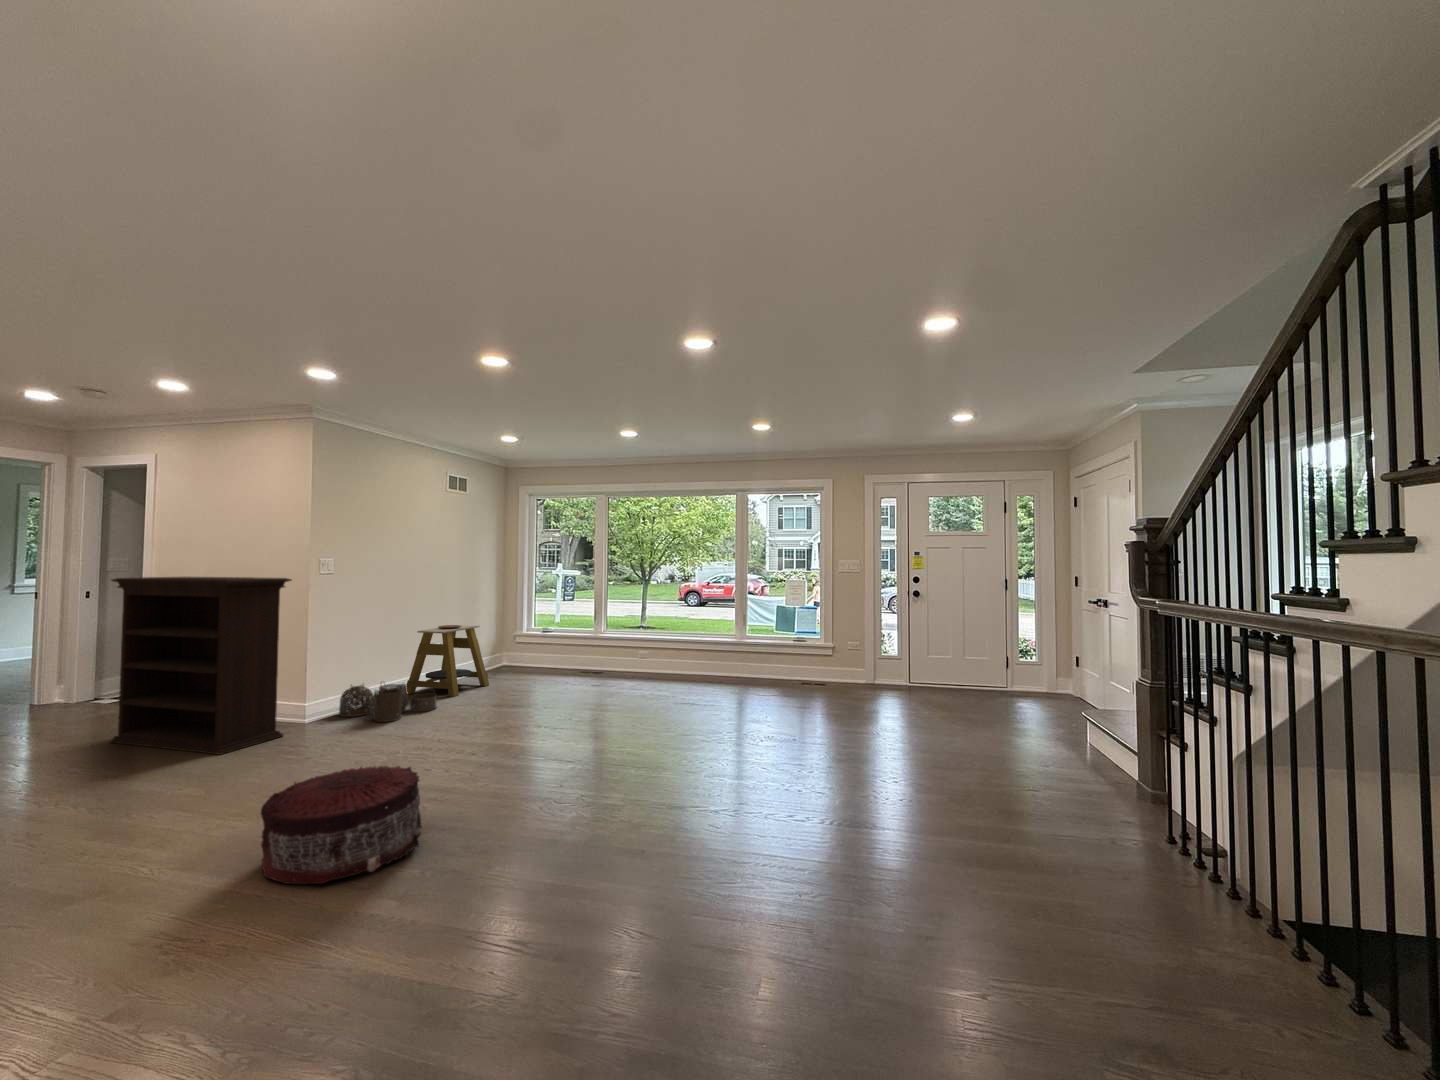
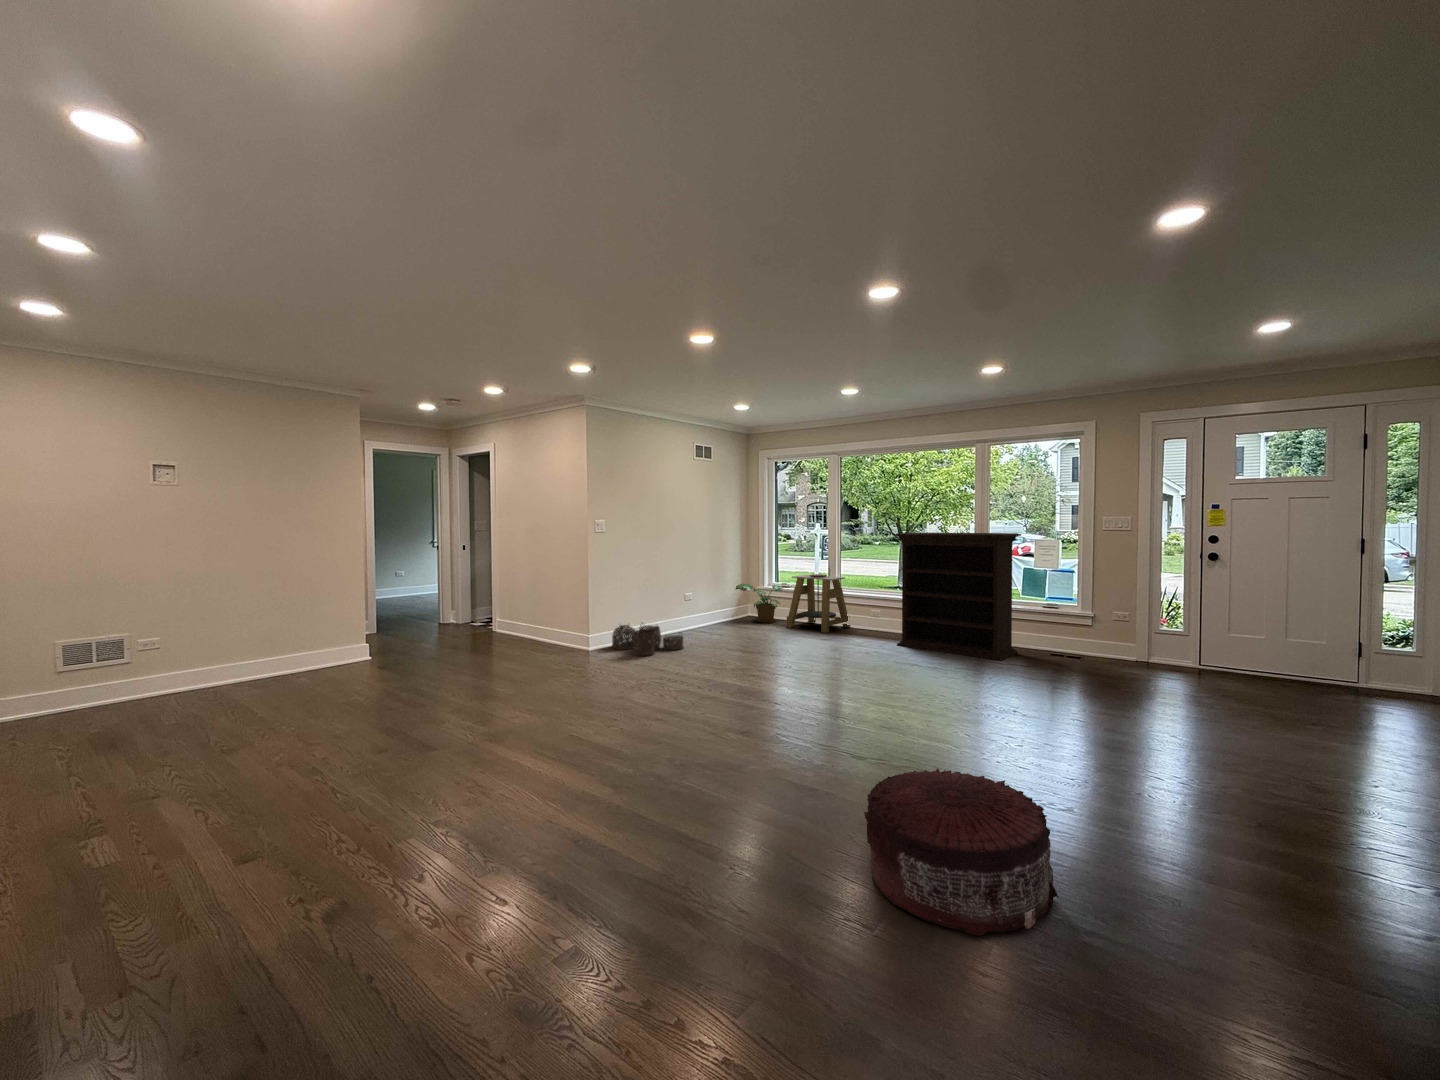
bookshelf: present [110,577,291,755] -> present [894,532,1021,661]
side table: present [406,625,489,697] -> present [786,574,850,633]
potted plant: none [491,630,545,672] -> present [736,584,782,623]
pouf: present [261,766,422,884] -> present [864,768,1058,936]

